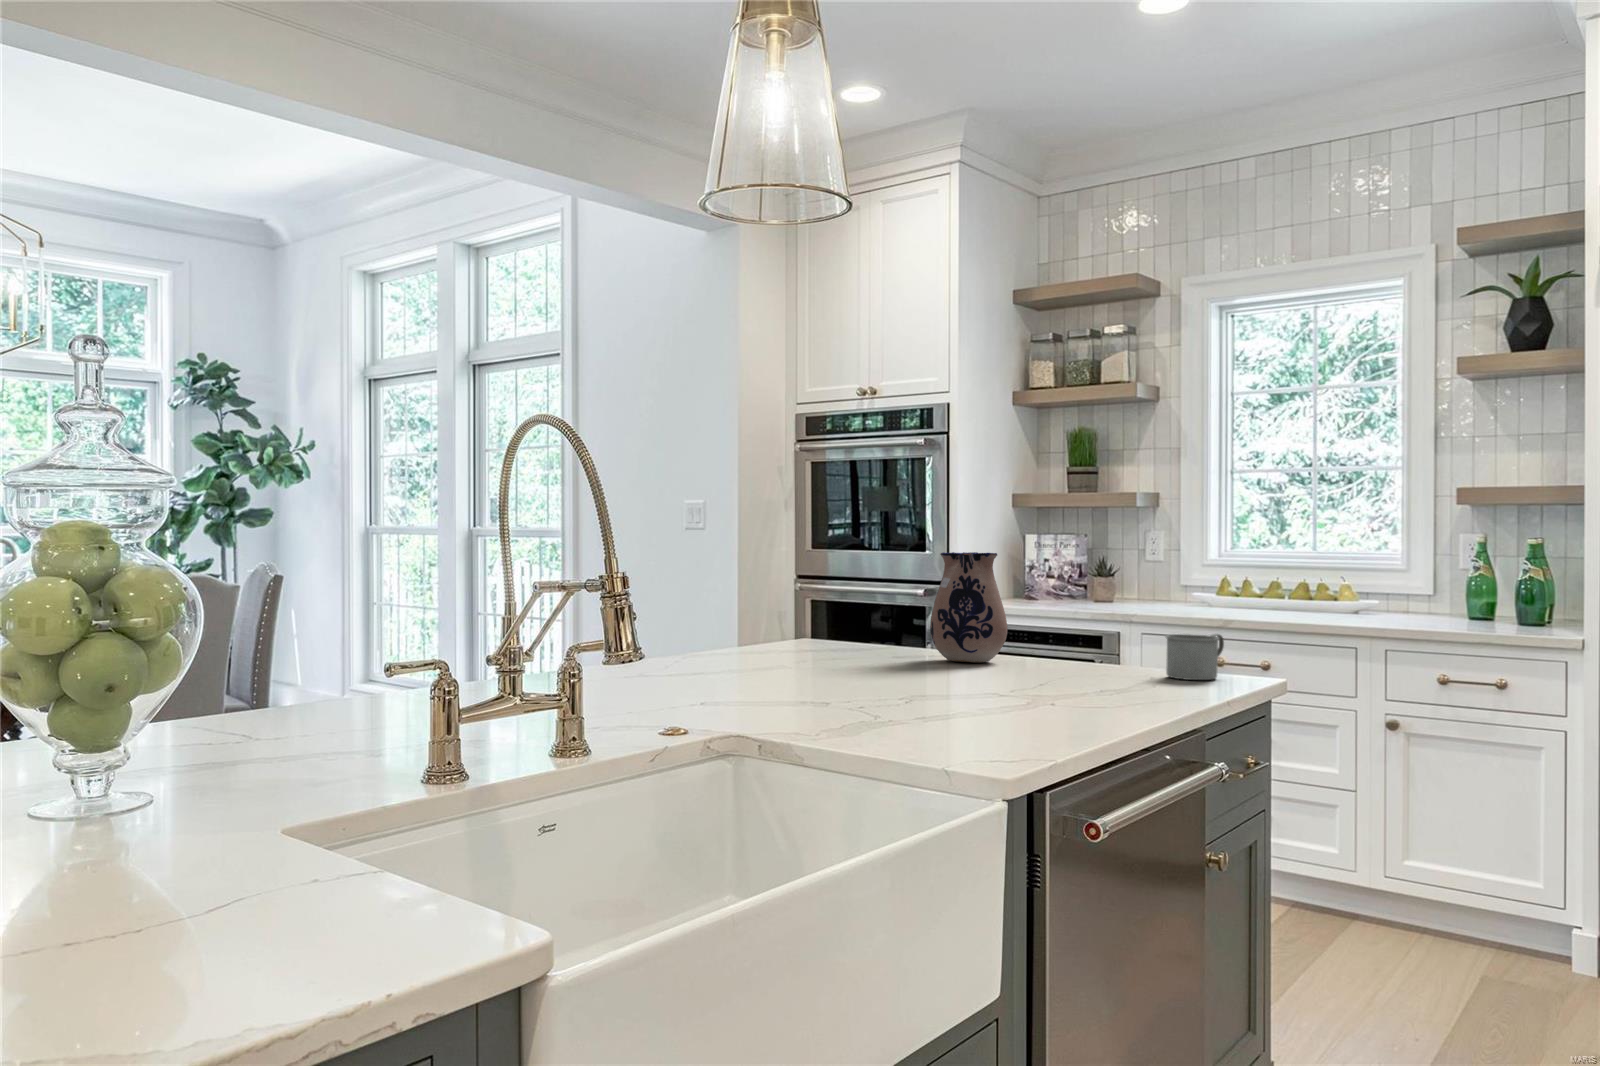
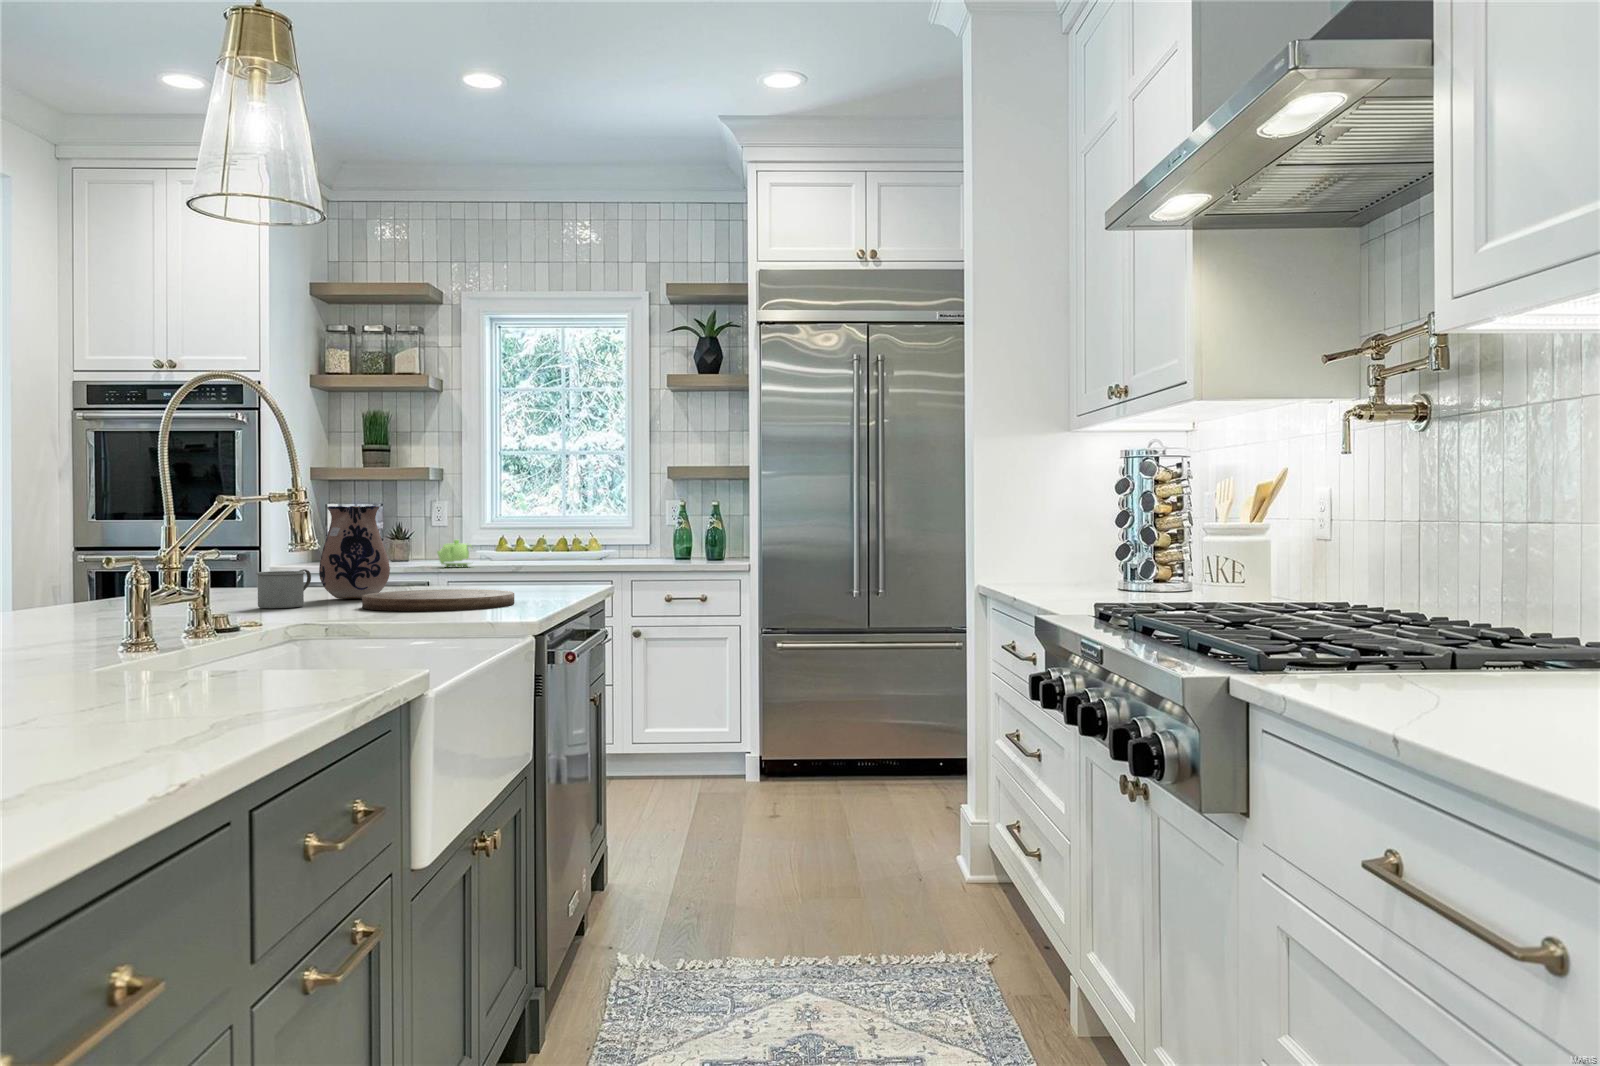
teapot: none [1144,579,1193,614] -> present [437,540,471,568]
mug: present [1166,634,1224,680] -> present [256,569,311,608]
cutting board: none [944,660,1129,696] -> present [362,589,514,611]

